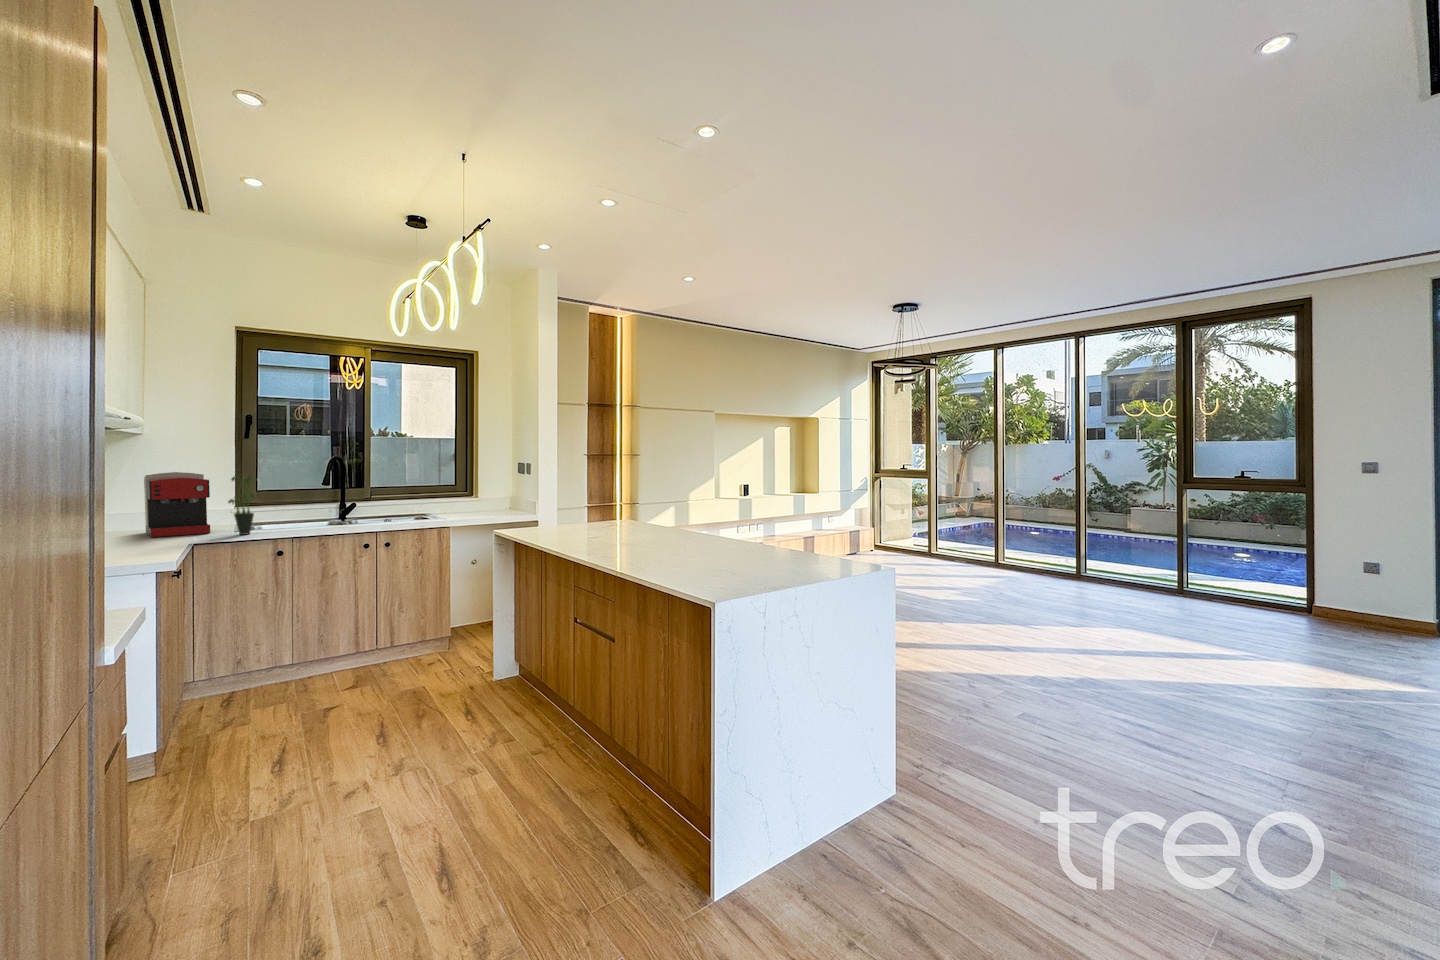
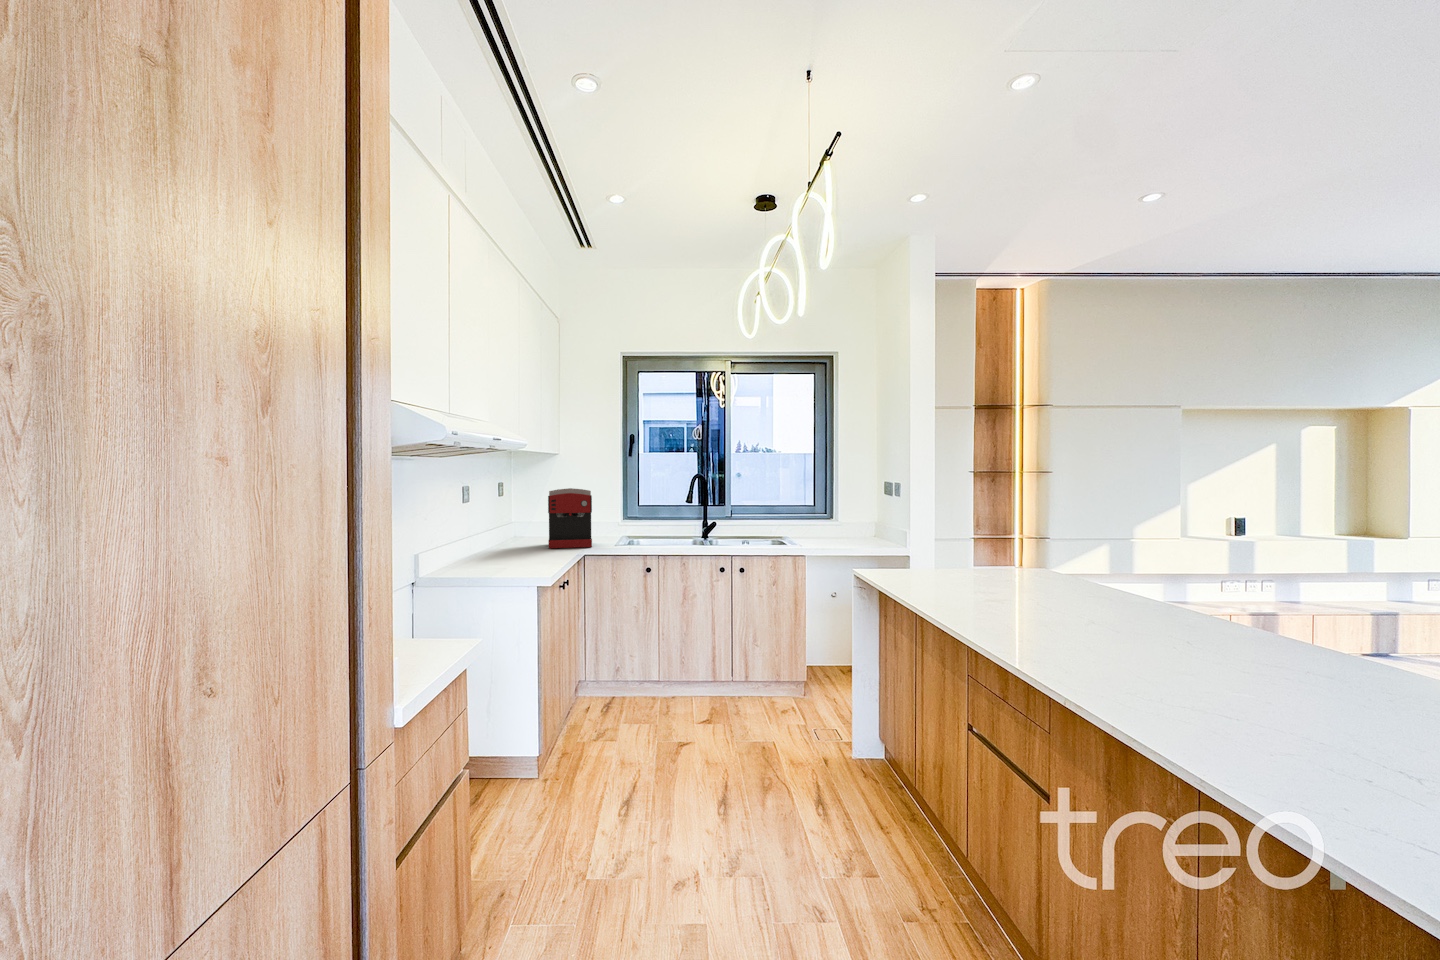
potted plant: present [228,477,255,535] -> none [603,489,630,550]

